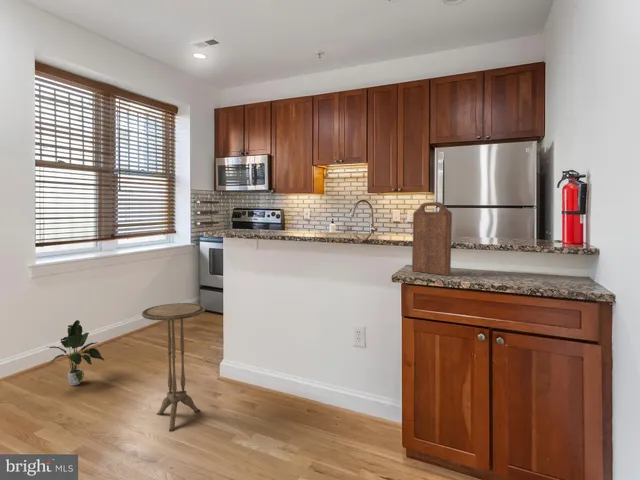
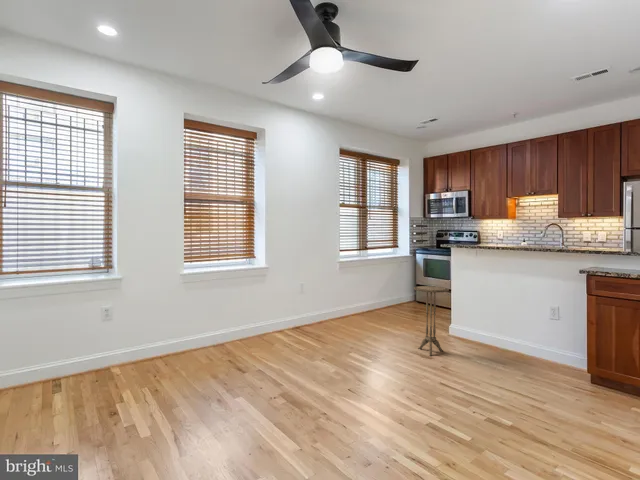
cutting board: present [412,202,452,275] -> none [596,226,626,272]
potted plant: present [49,320,104,386] -> none [350,294,377,332]

